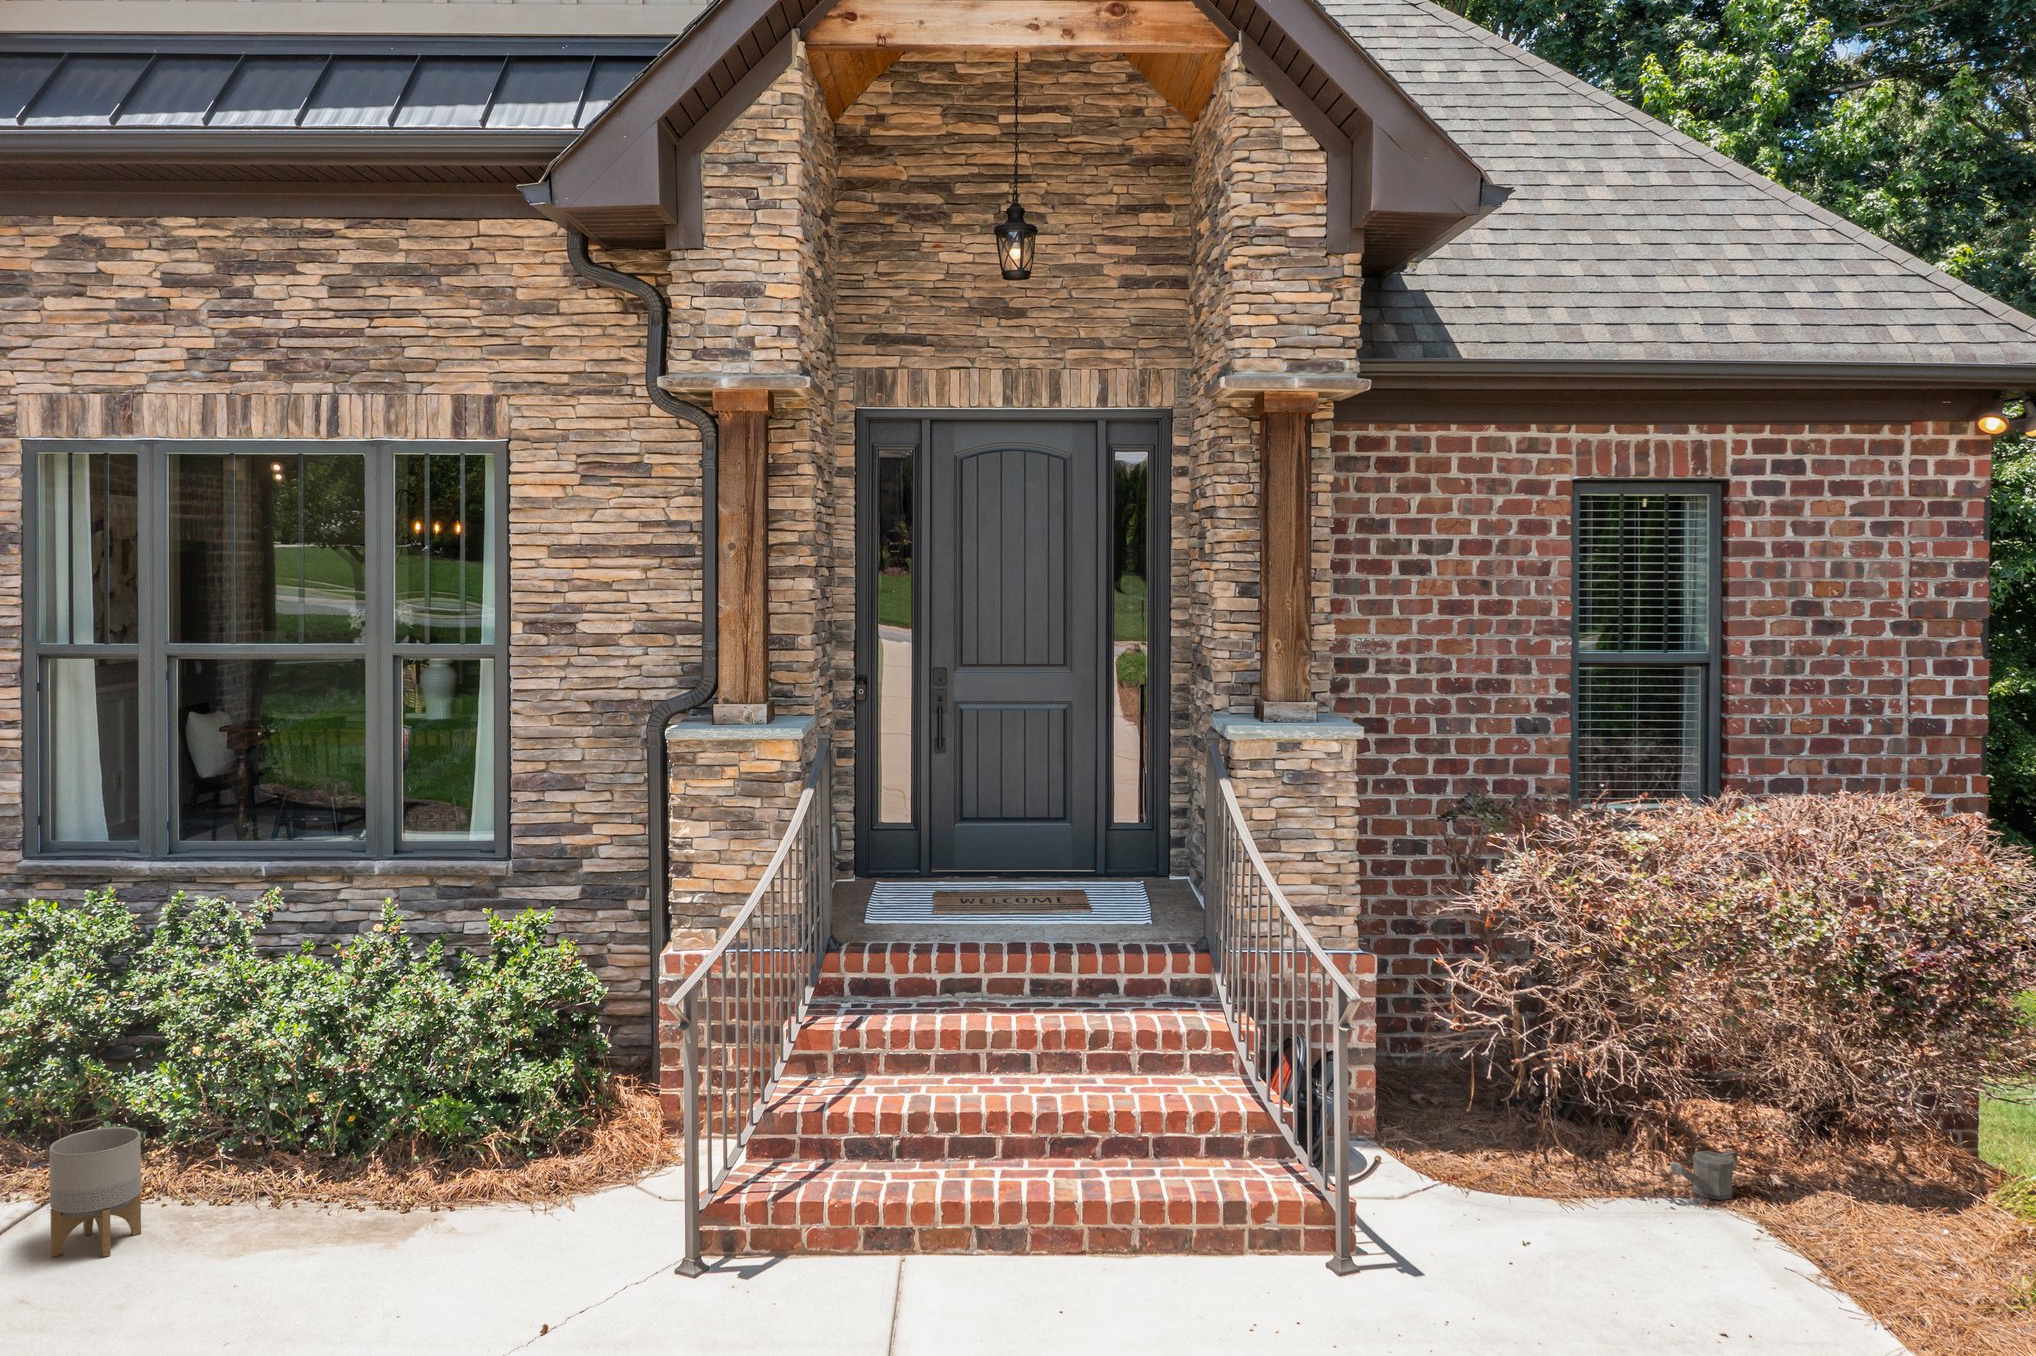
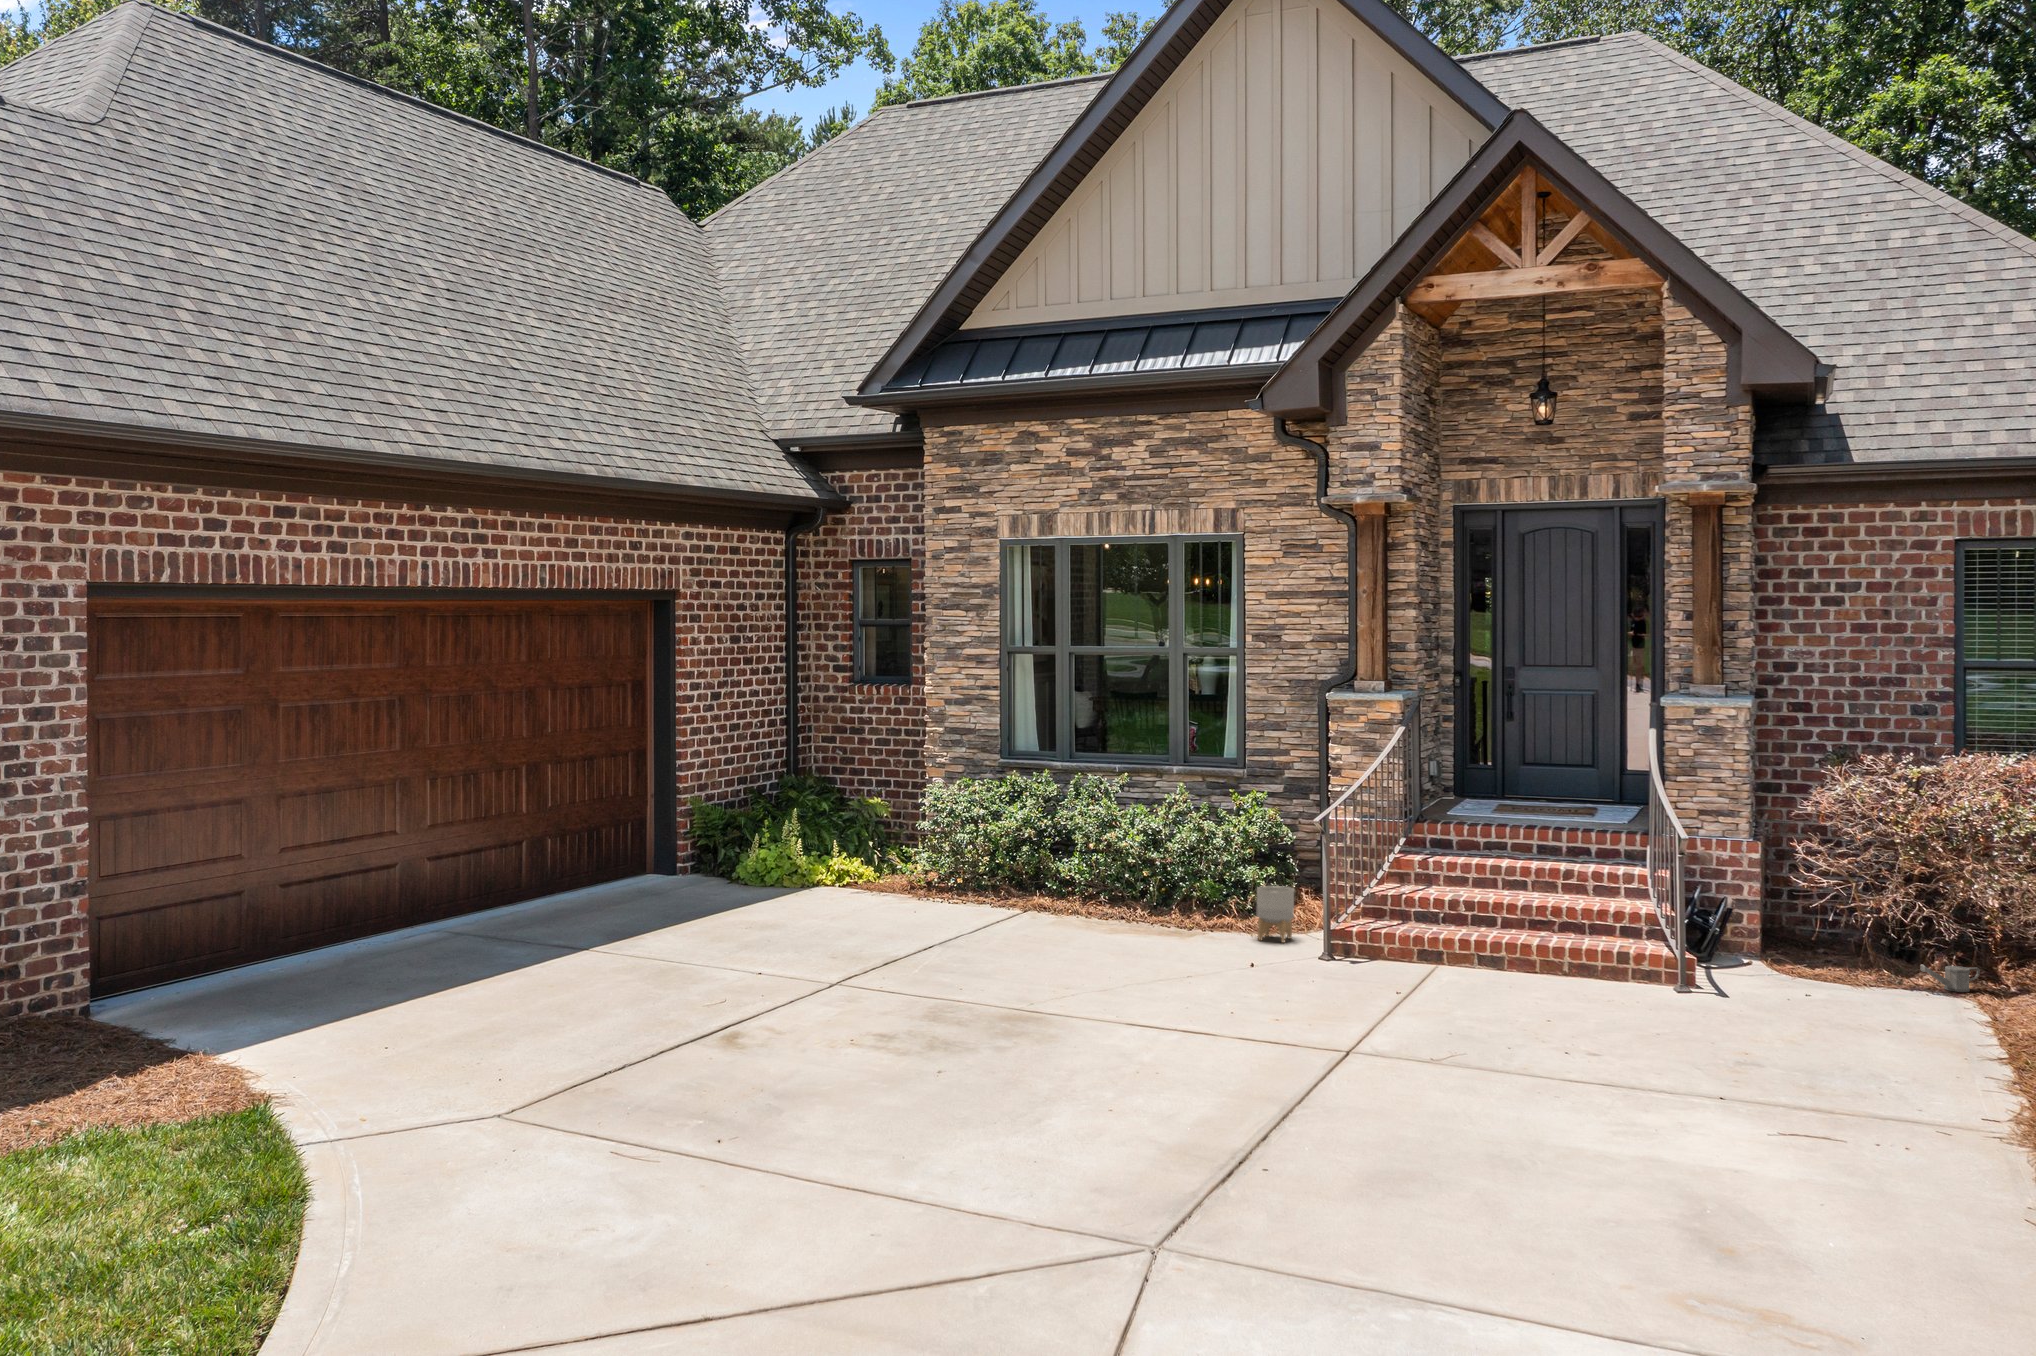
planter: present [50,1127,141,1257] -> present [1257,886,1294,943]

